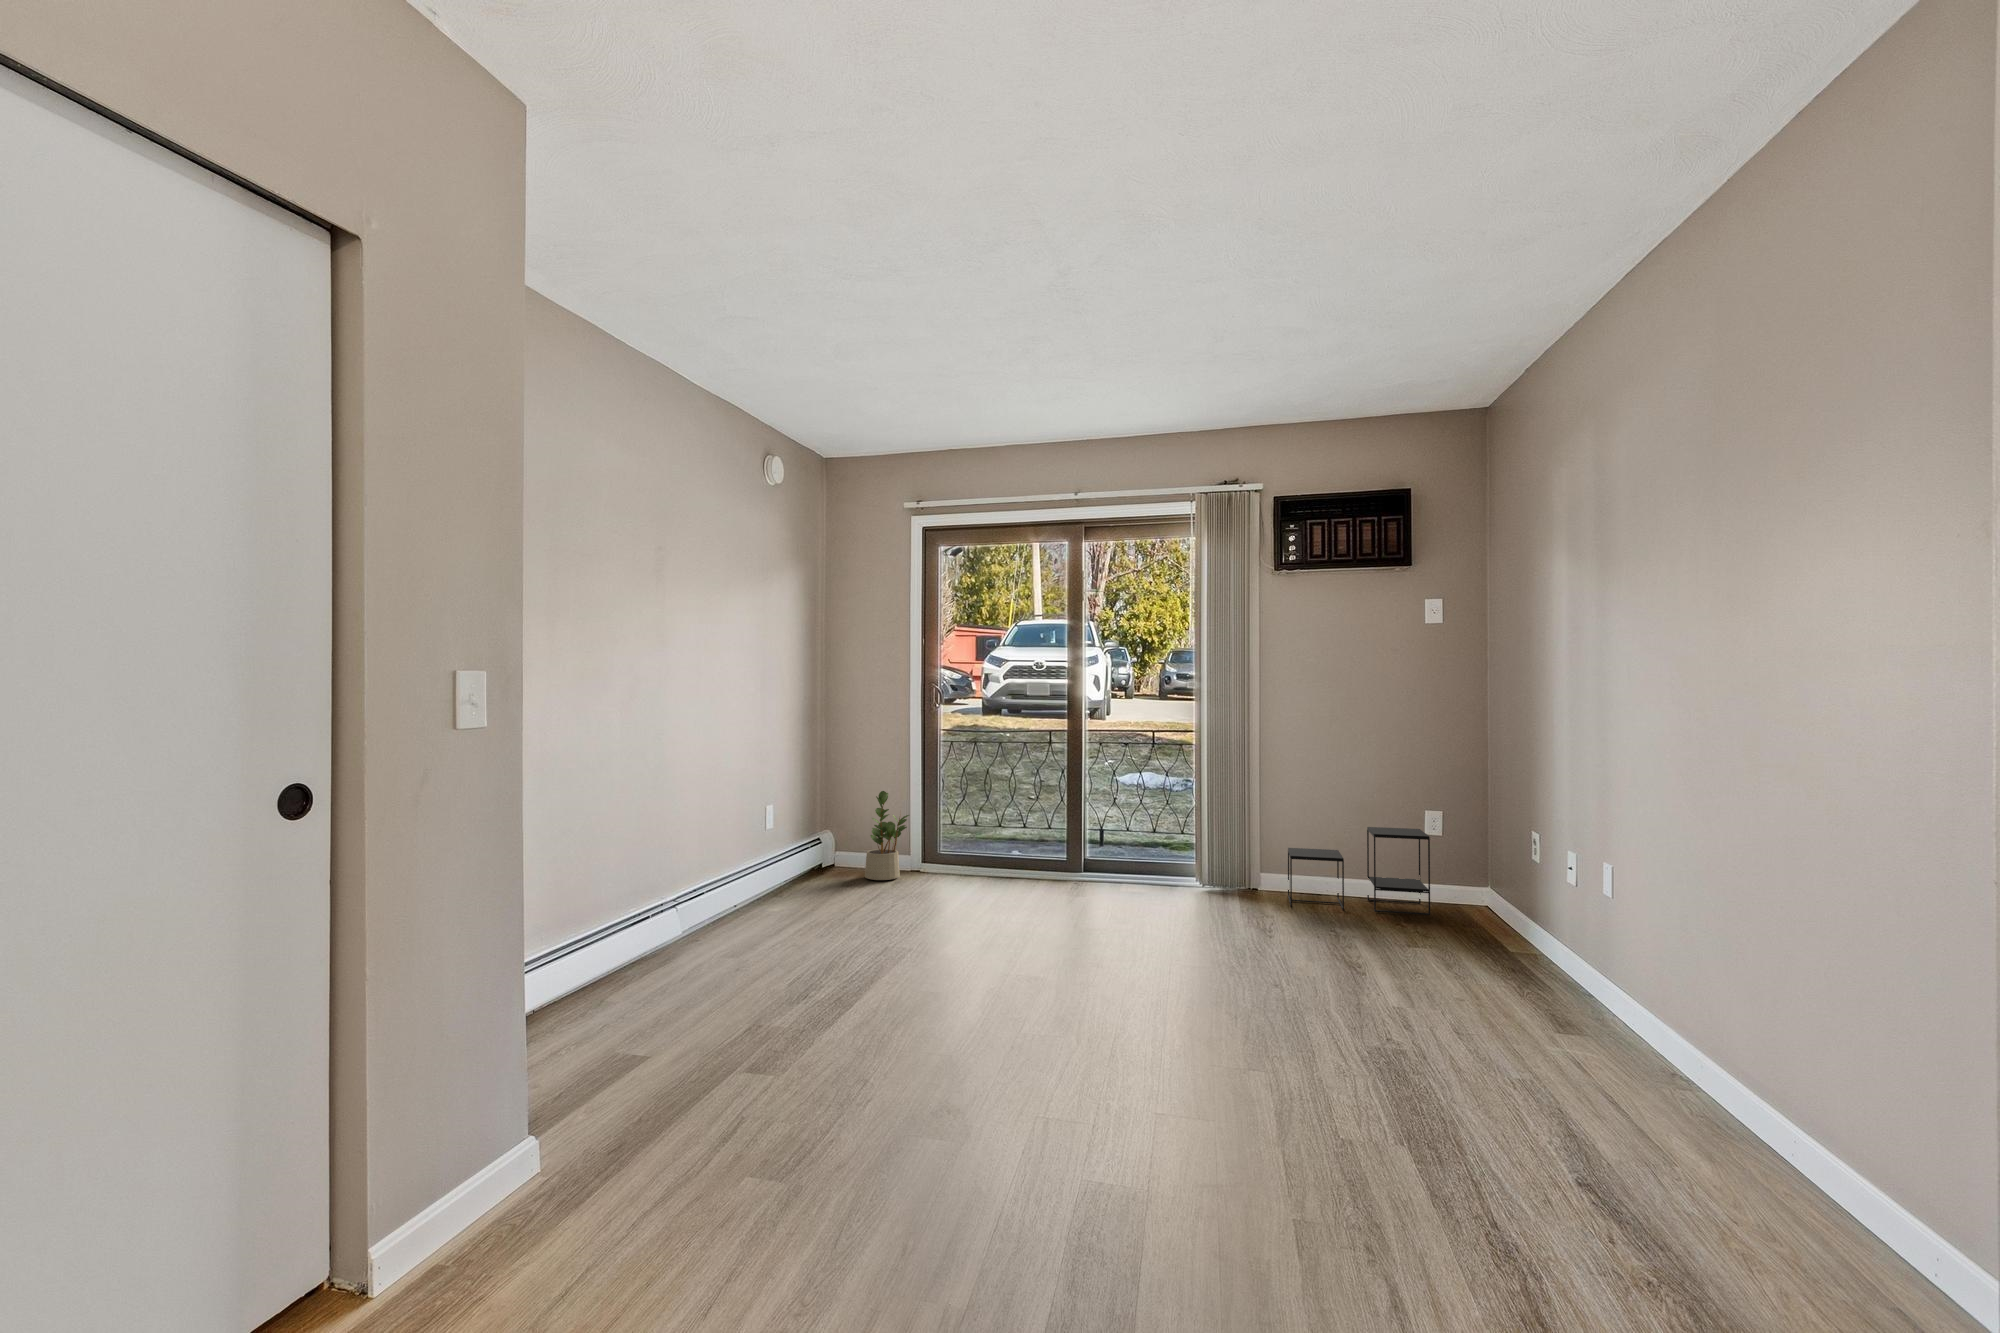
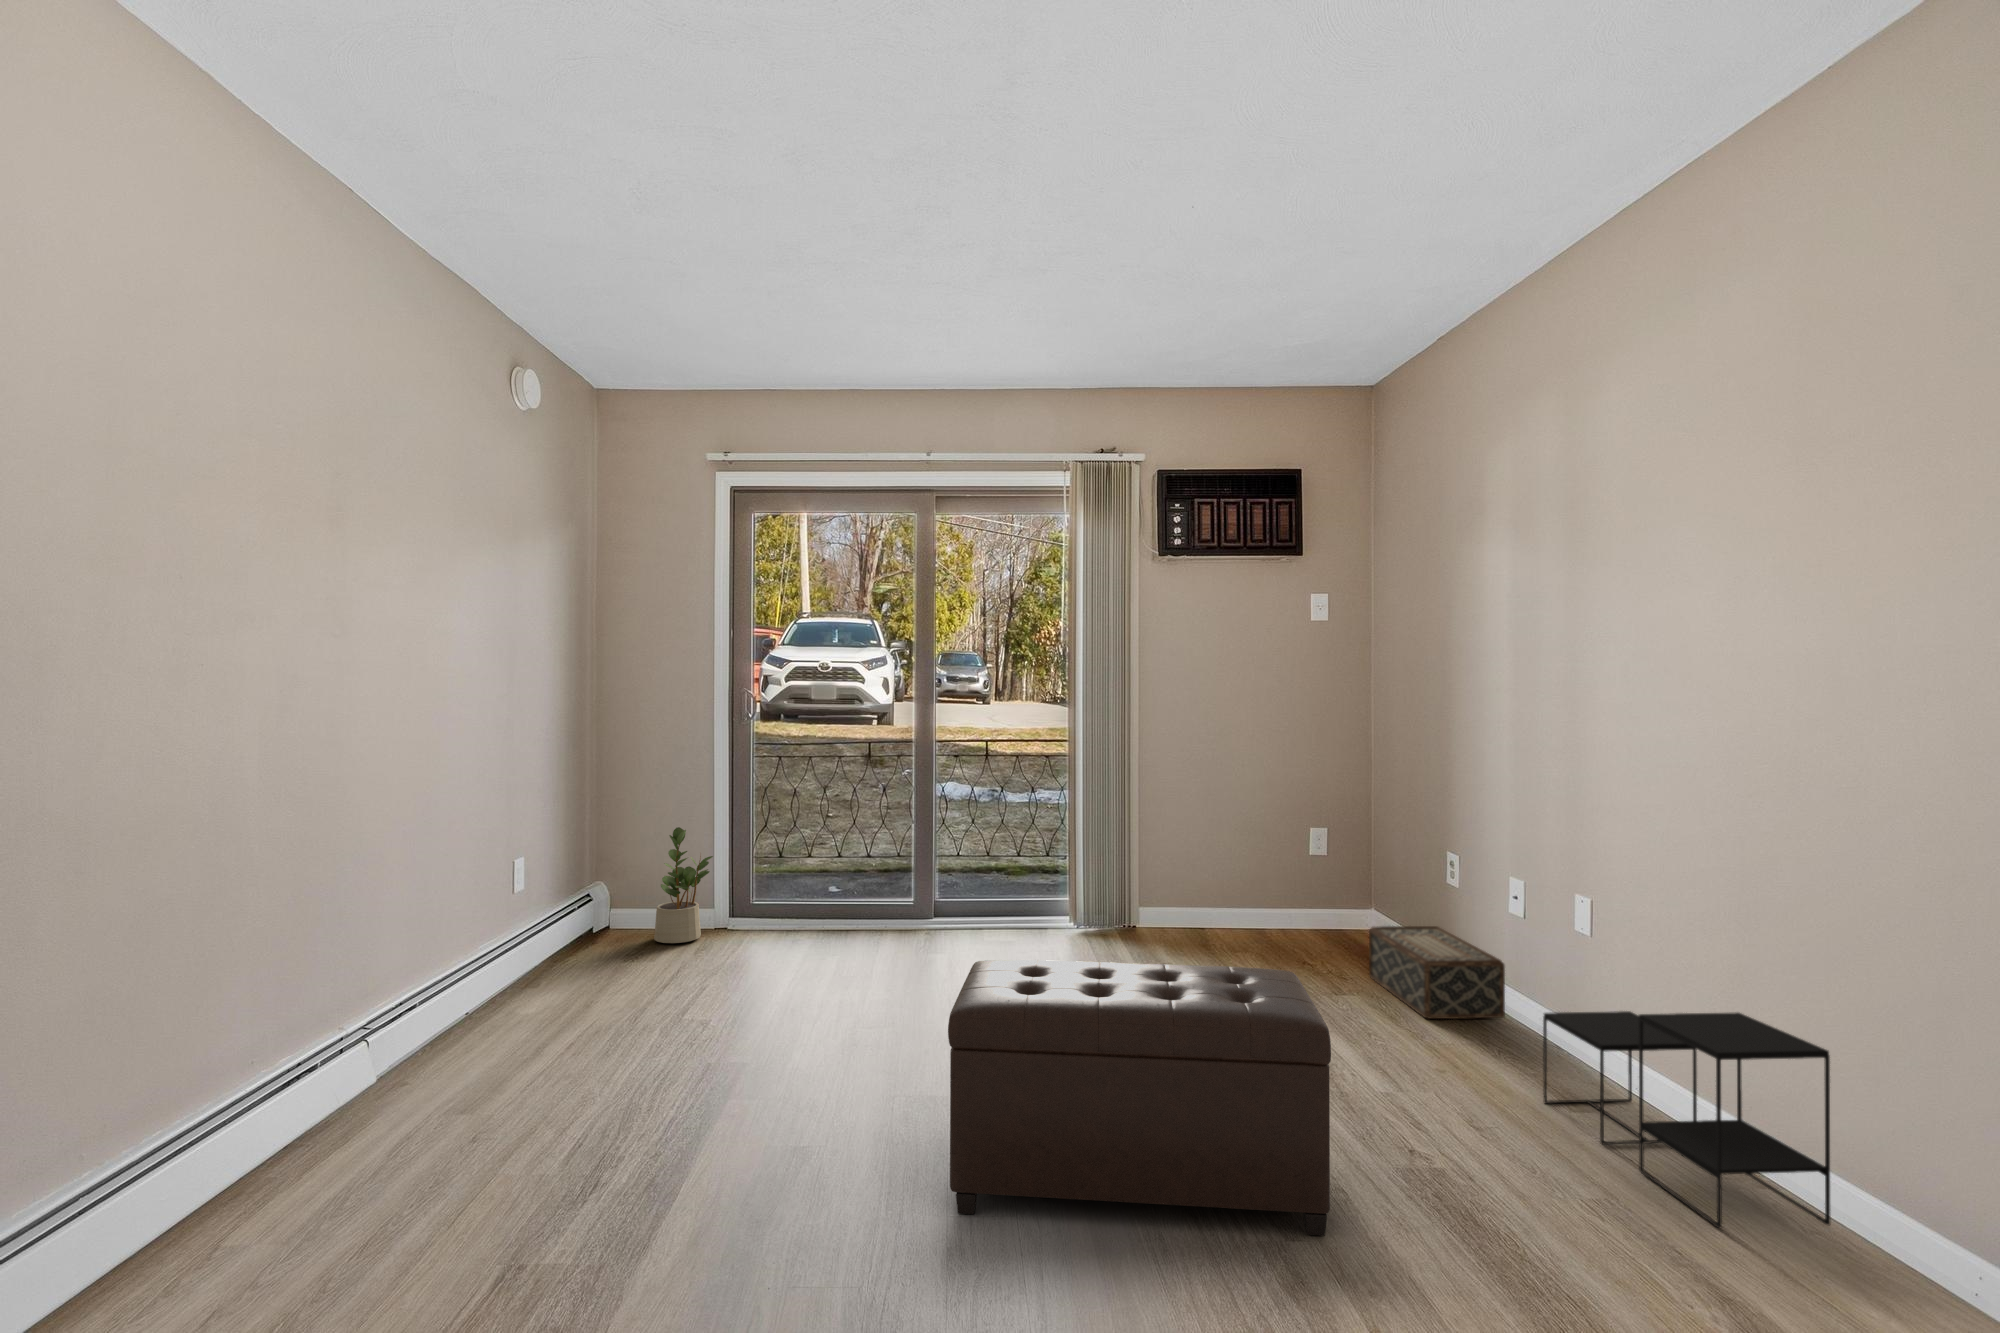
side table: present [1288,827,1430,915] -> present [1543,1011,1830,1229]
ottoman: none [1010,882,1309,1106] -> present [948,960,1331,1236]
woven basket: none [1453,896,1568,980] -> present [1369,926,1505,1019]

